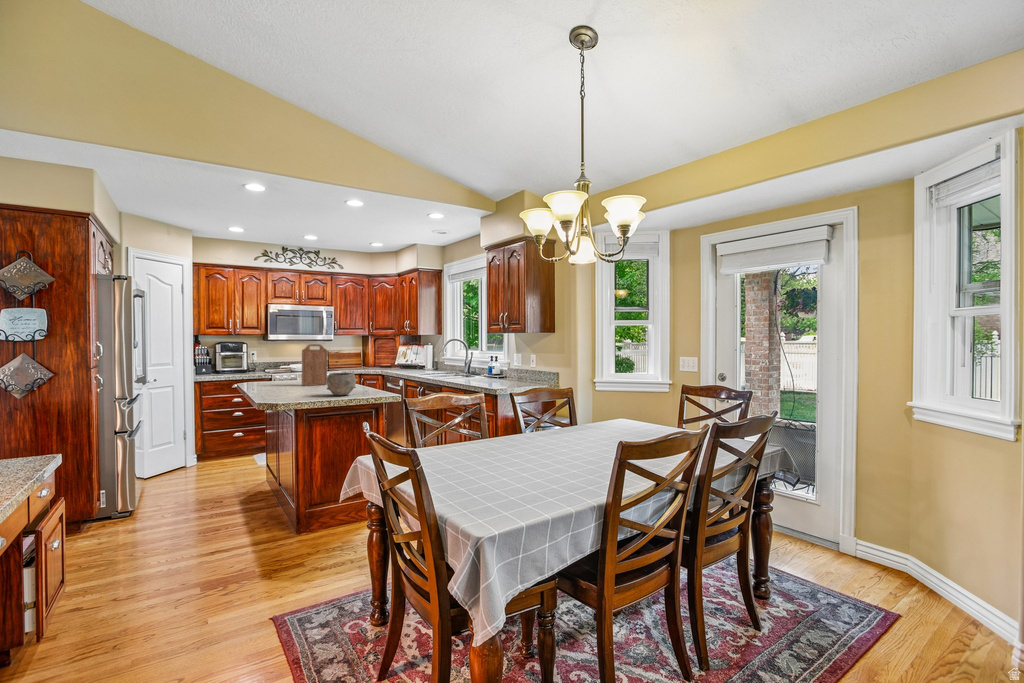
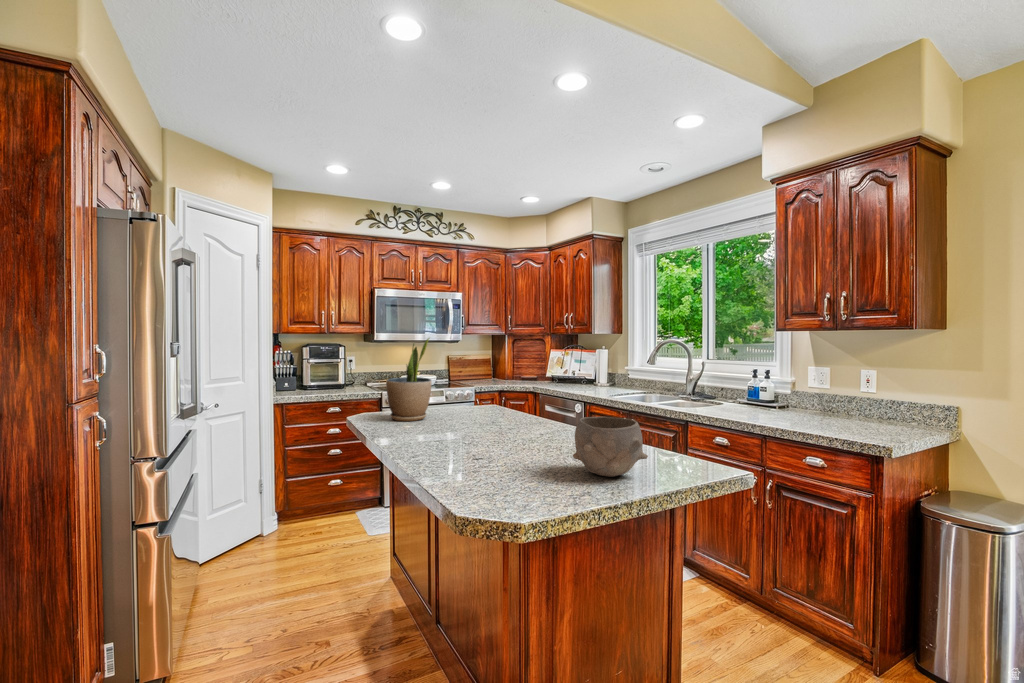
potted plant: none [261,339,288,385] -> present [386,338,432,421]
cutting board: present [302,344,327,386] -> none [464,348,507,427]

